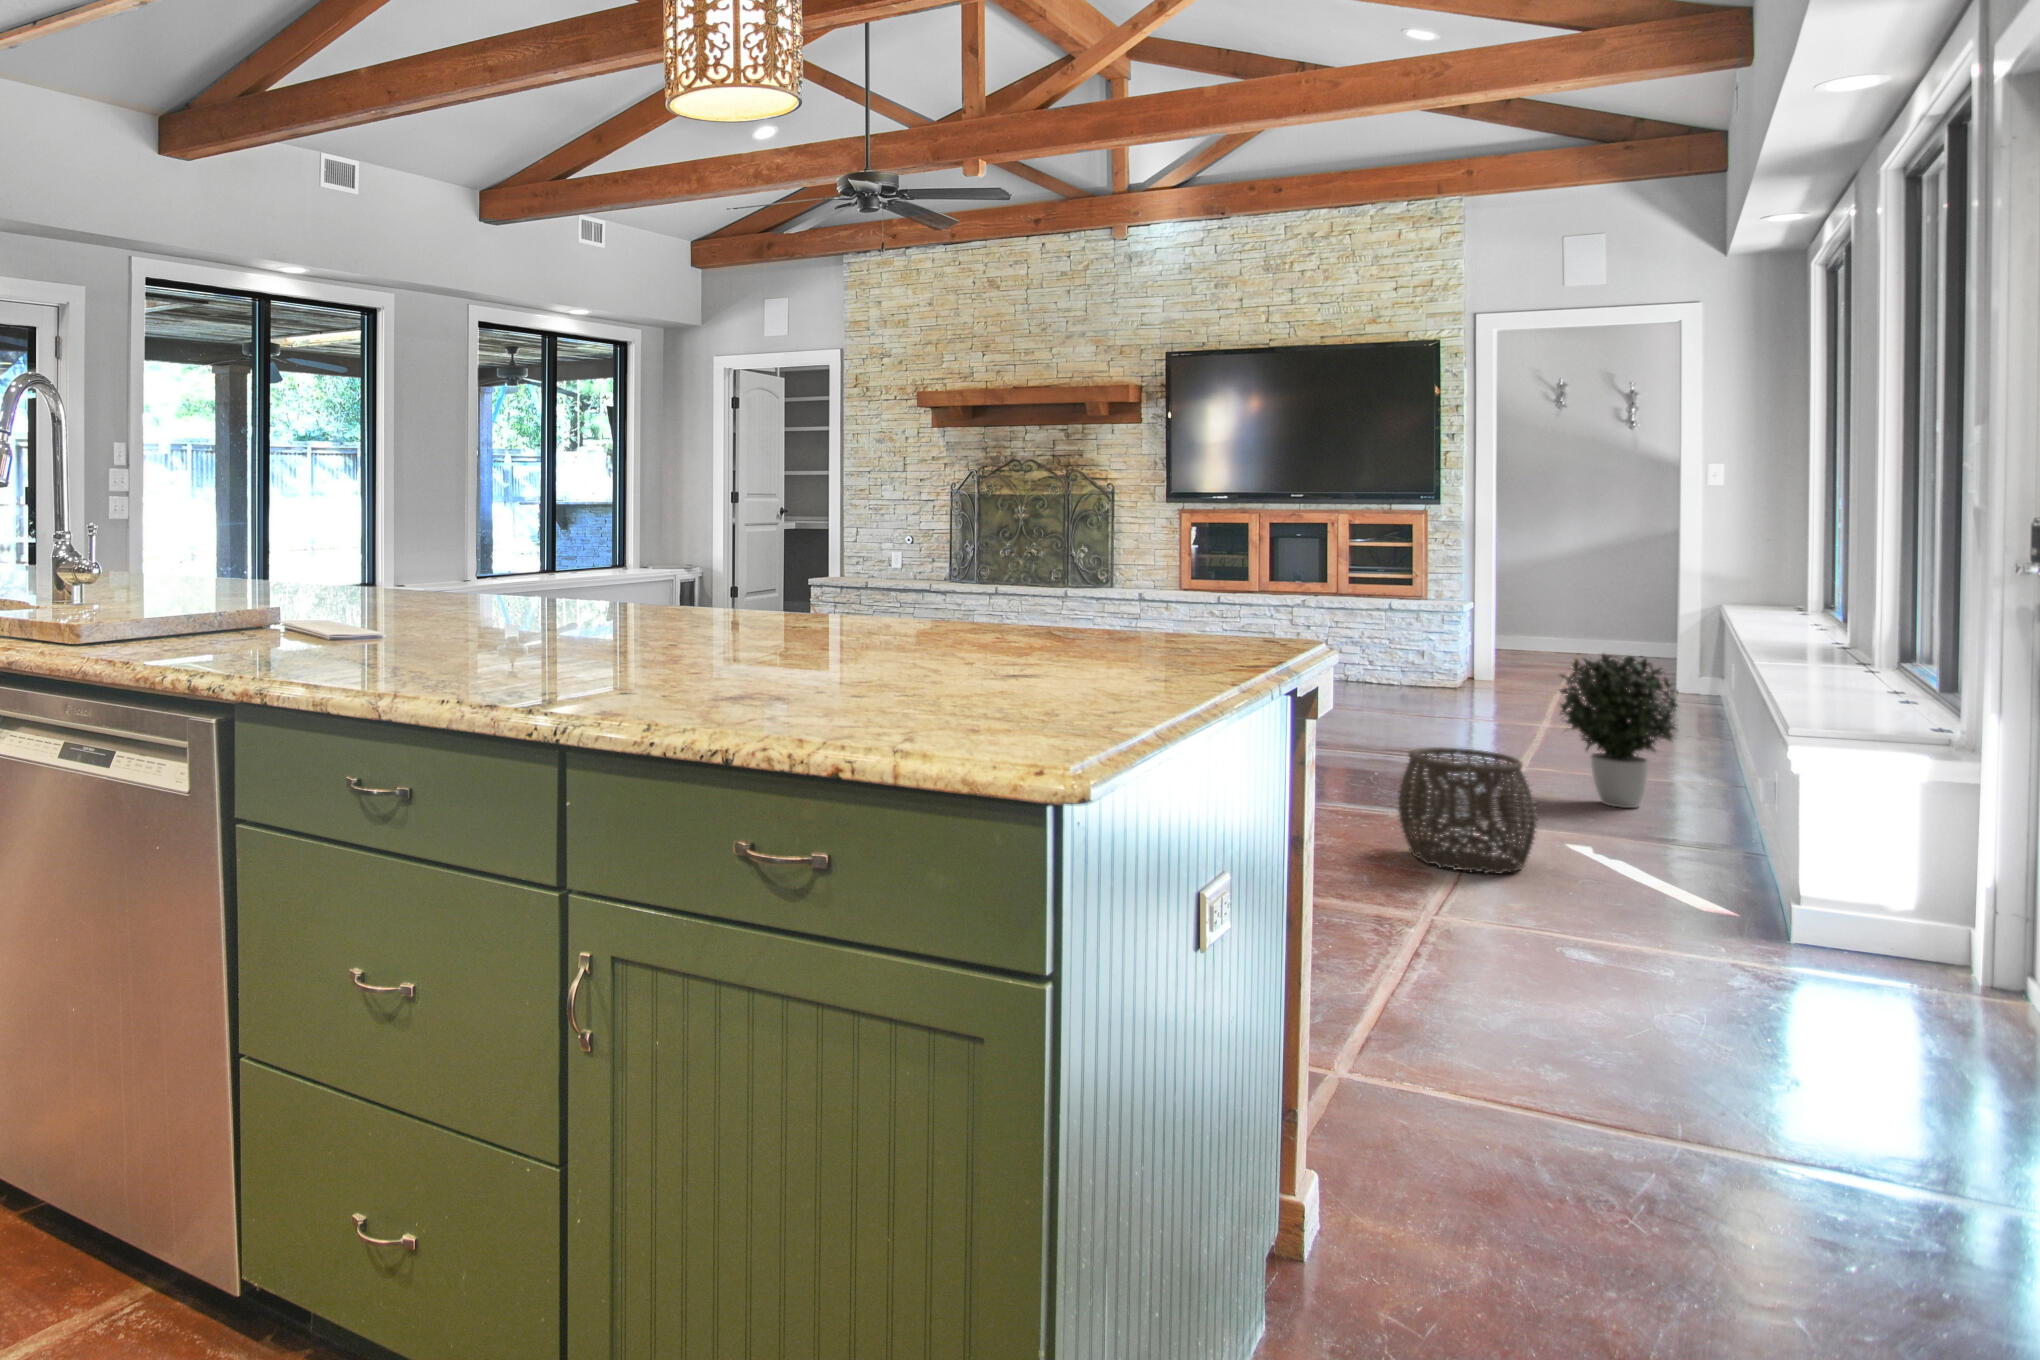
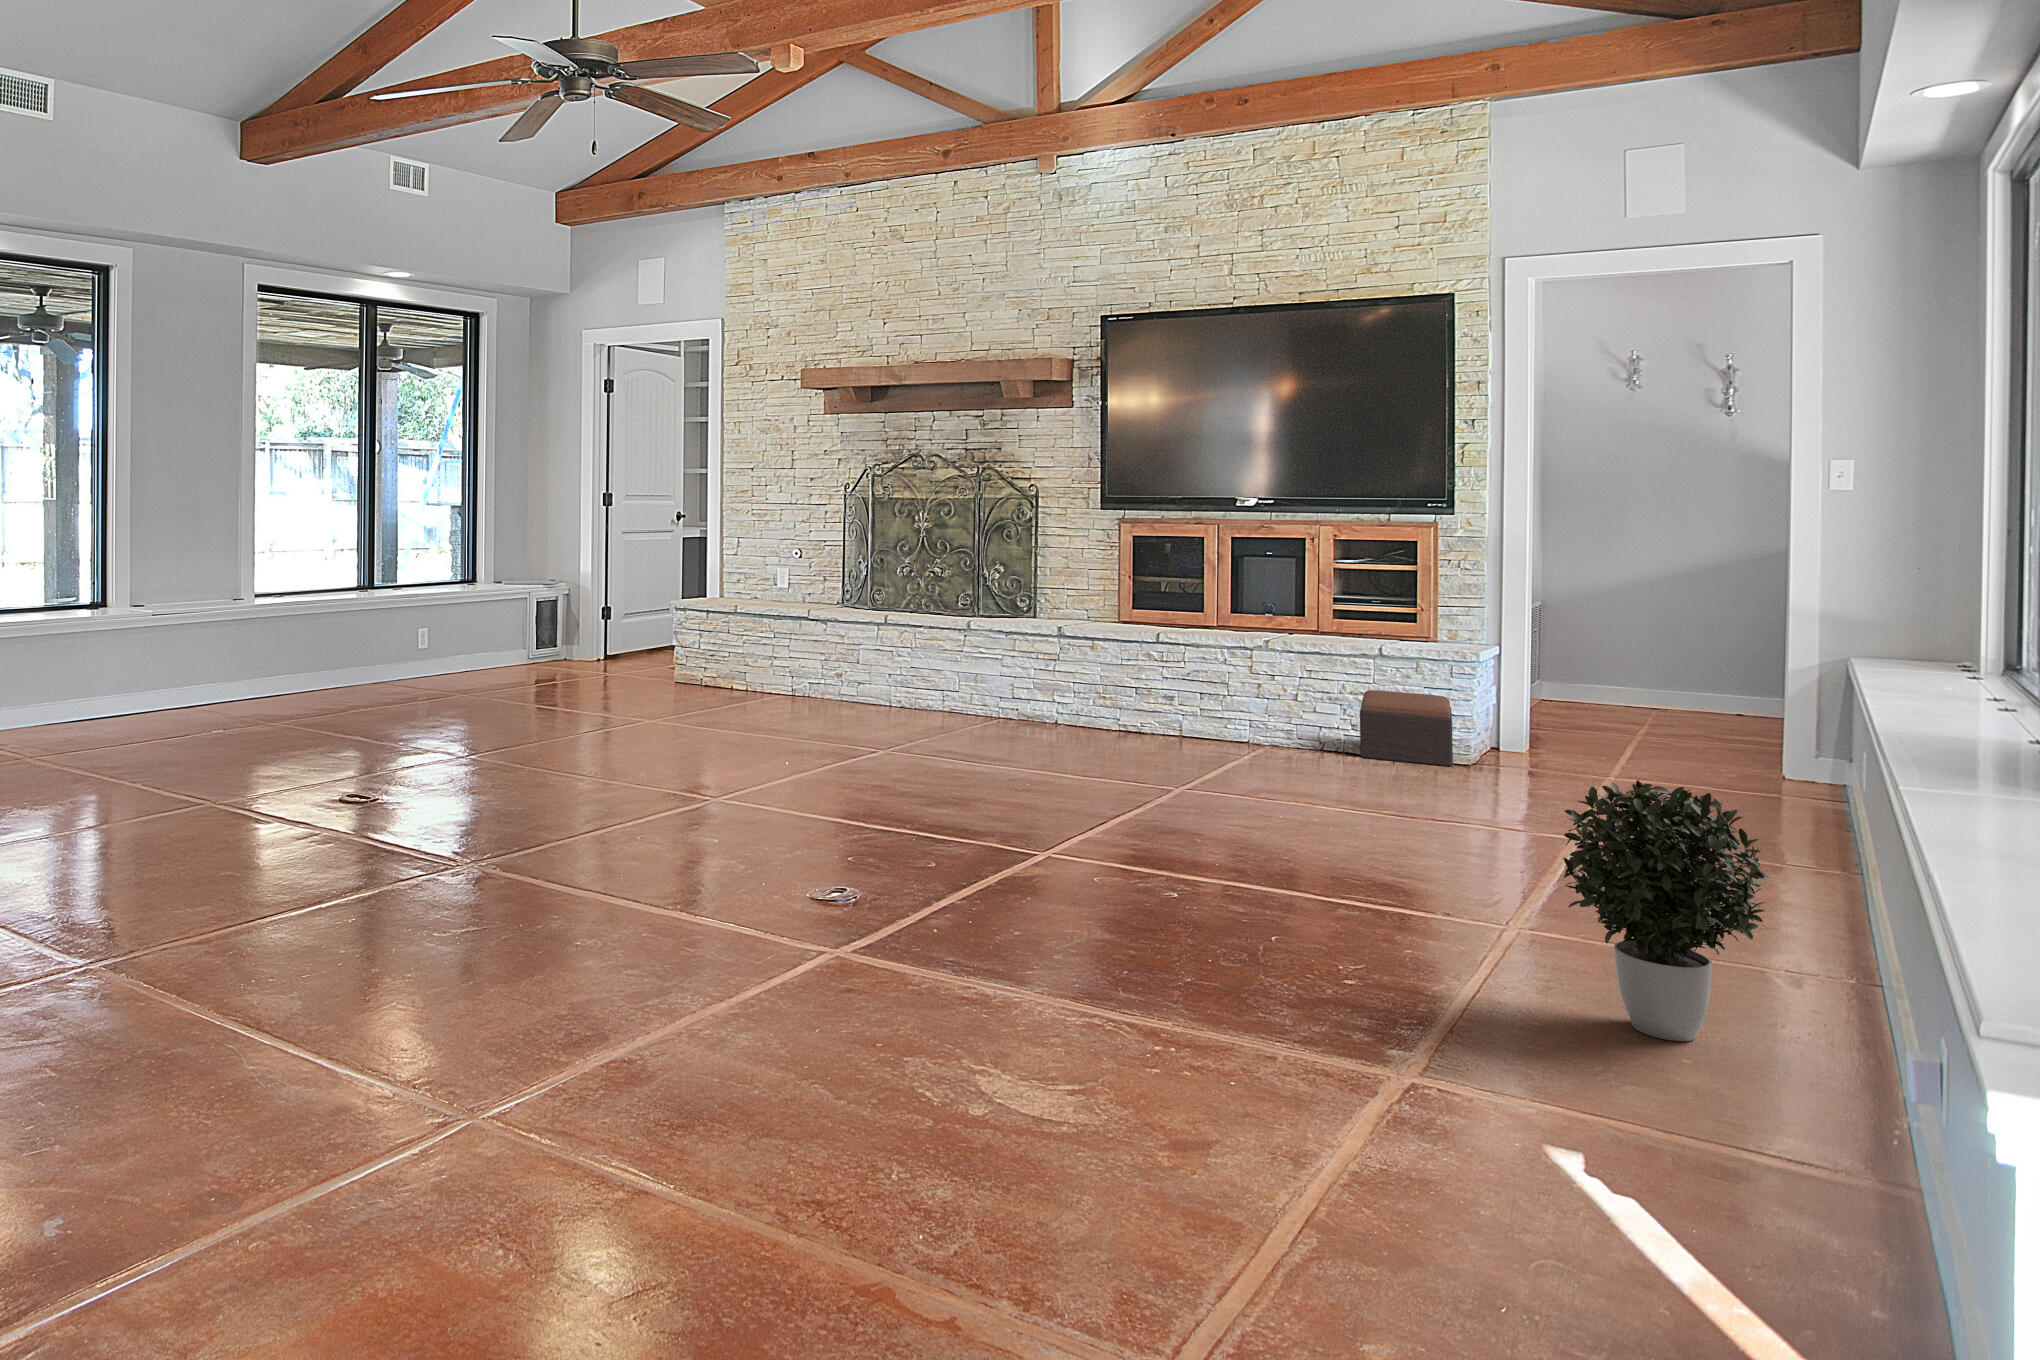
footstool: none [1376,637,1447,690] -> present [1360,690,1453,767]
woven basket: present [1398,747,1537,874] -> none [1229,973,1479,1239]

